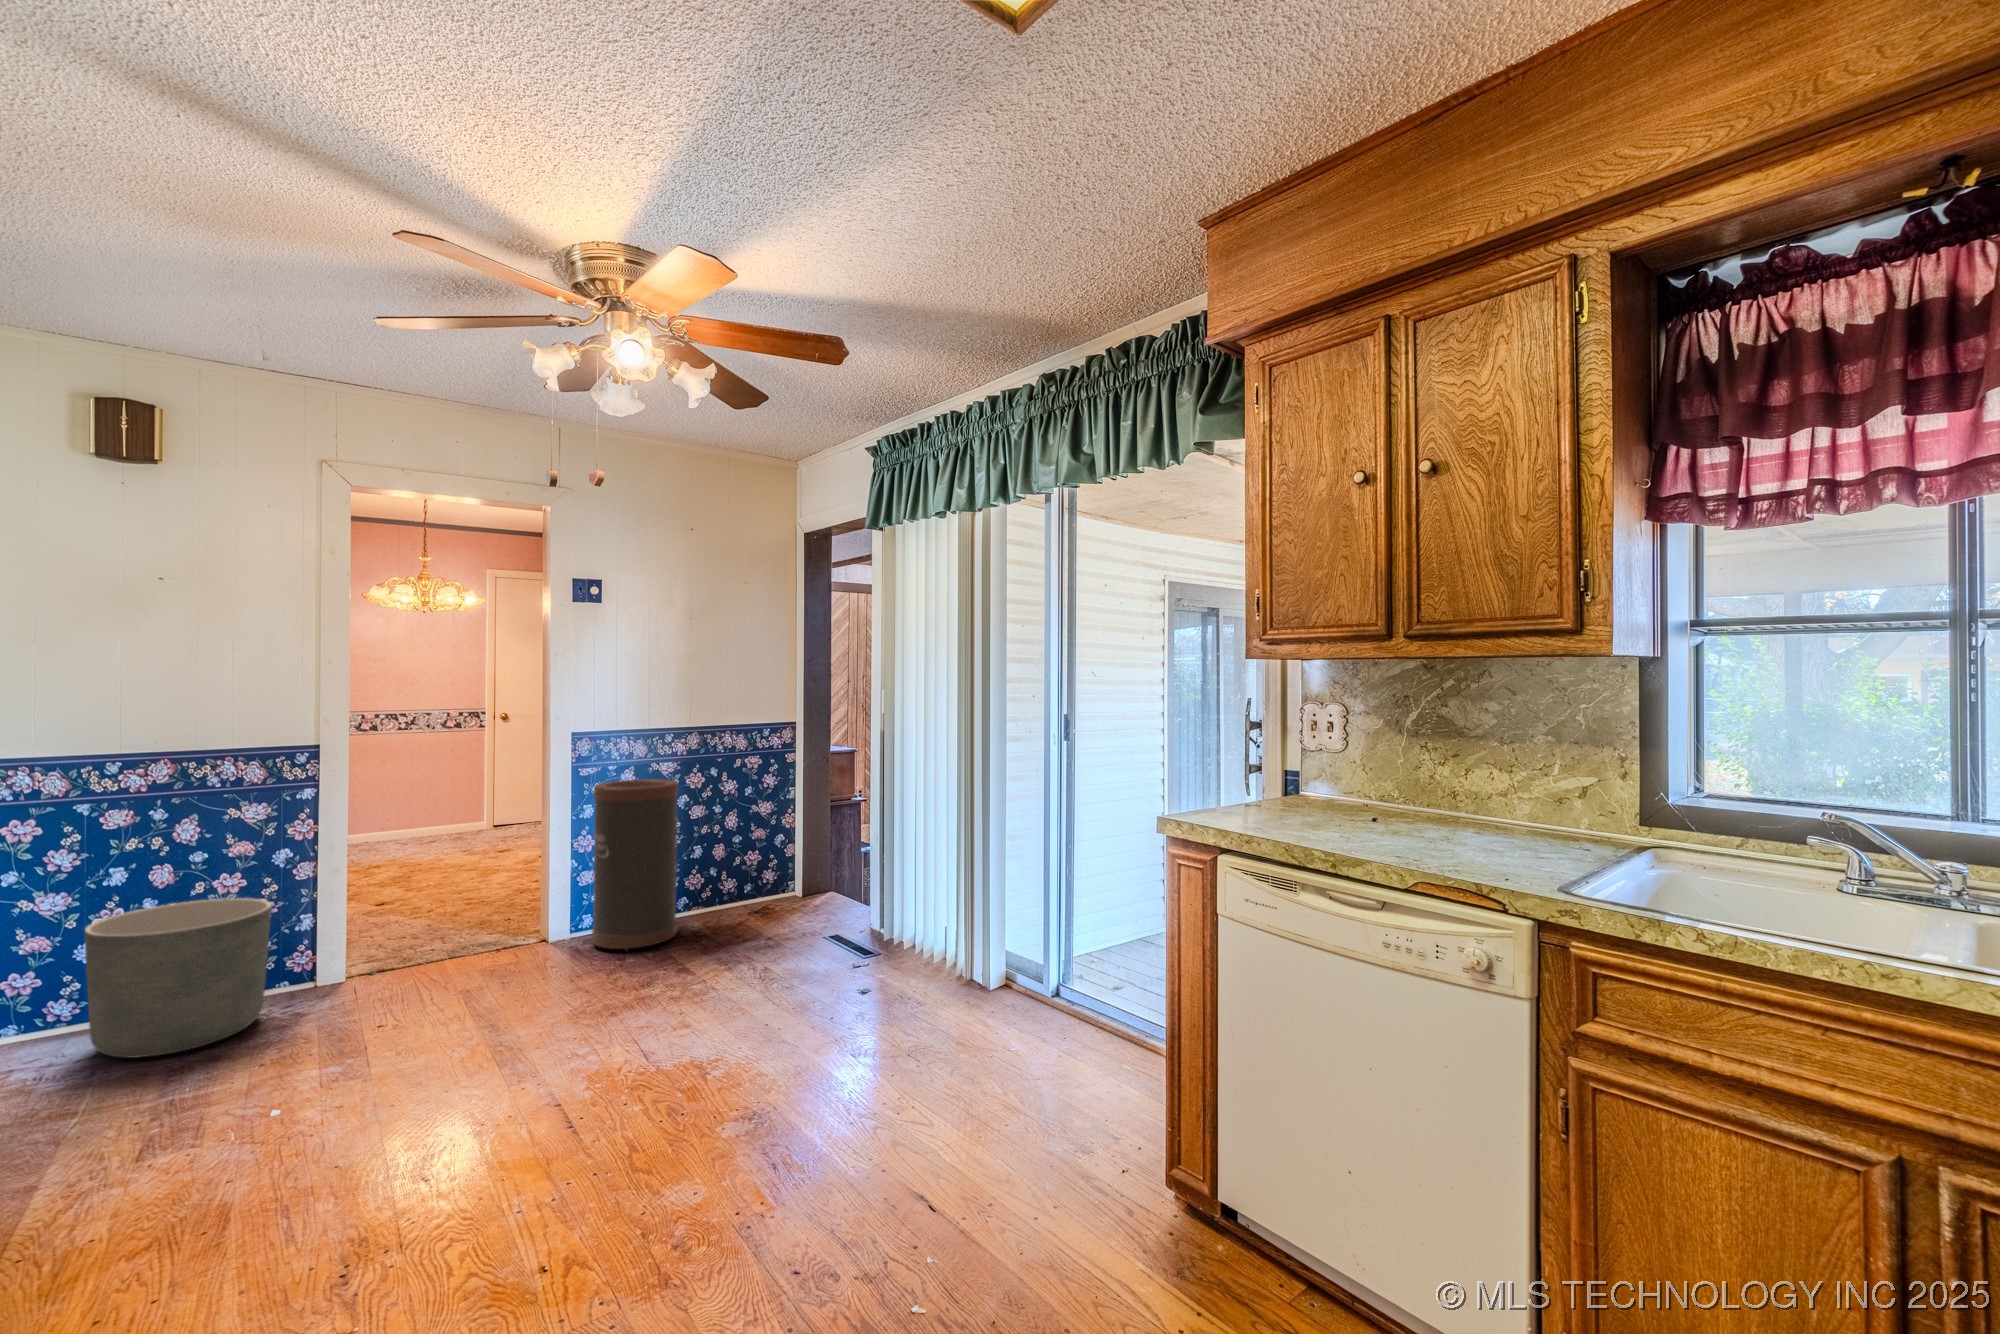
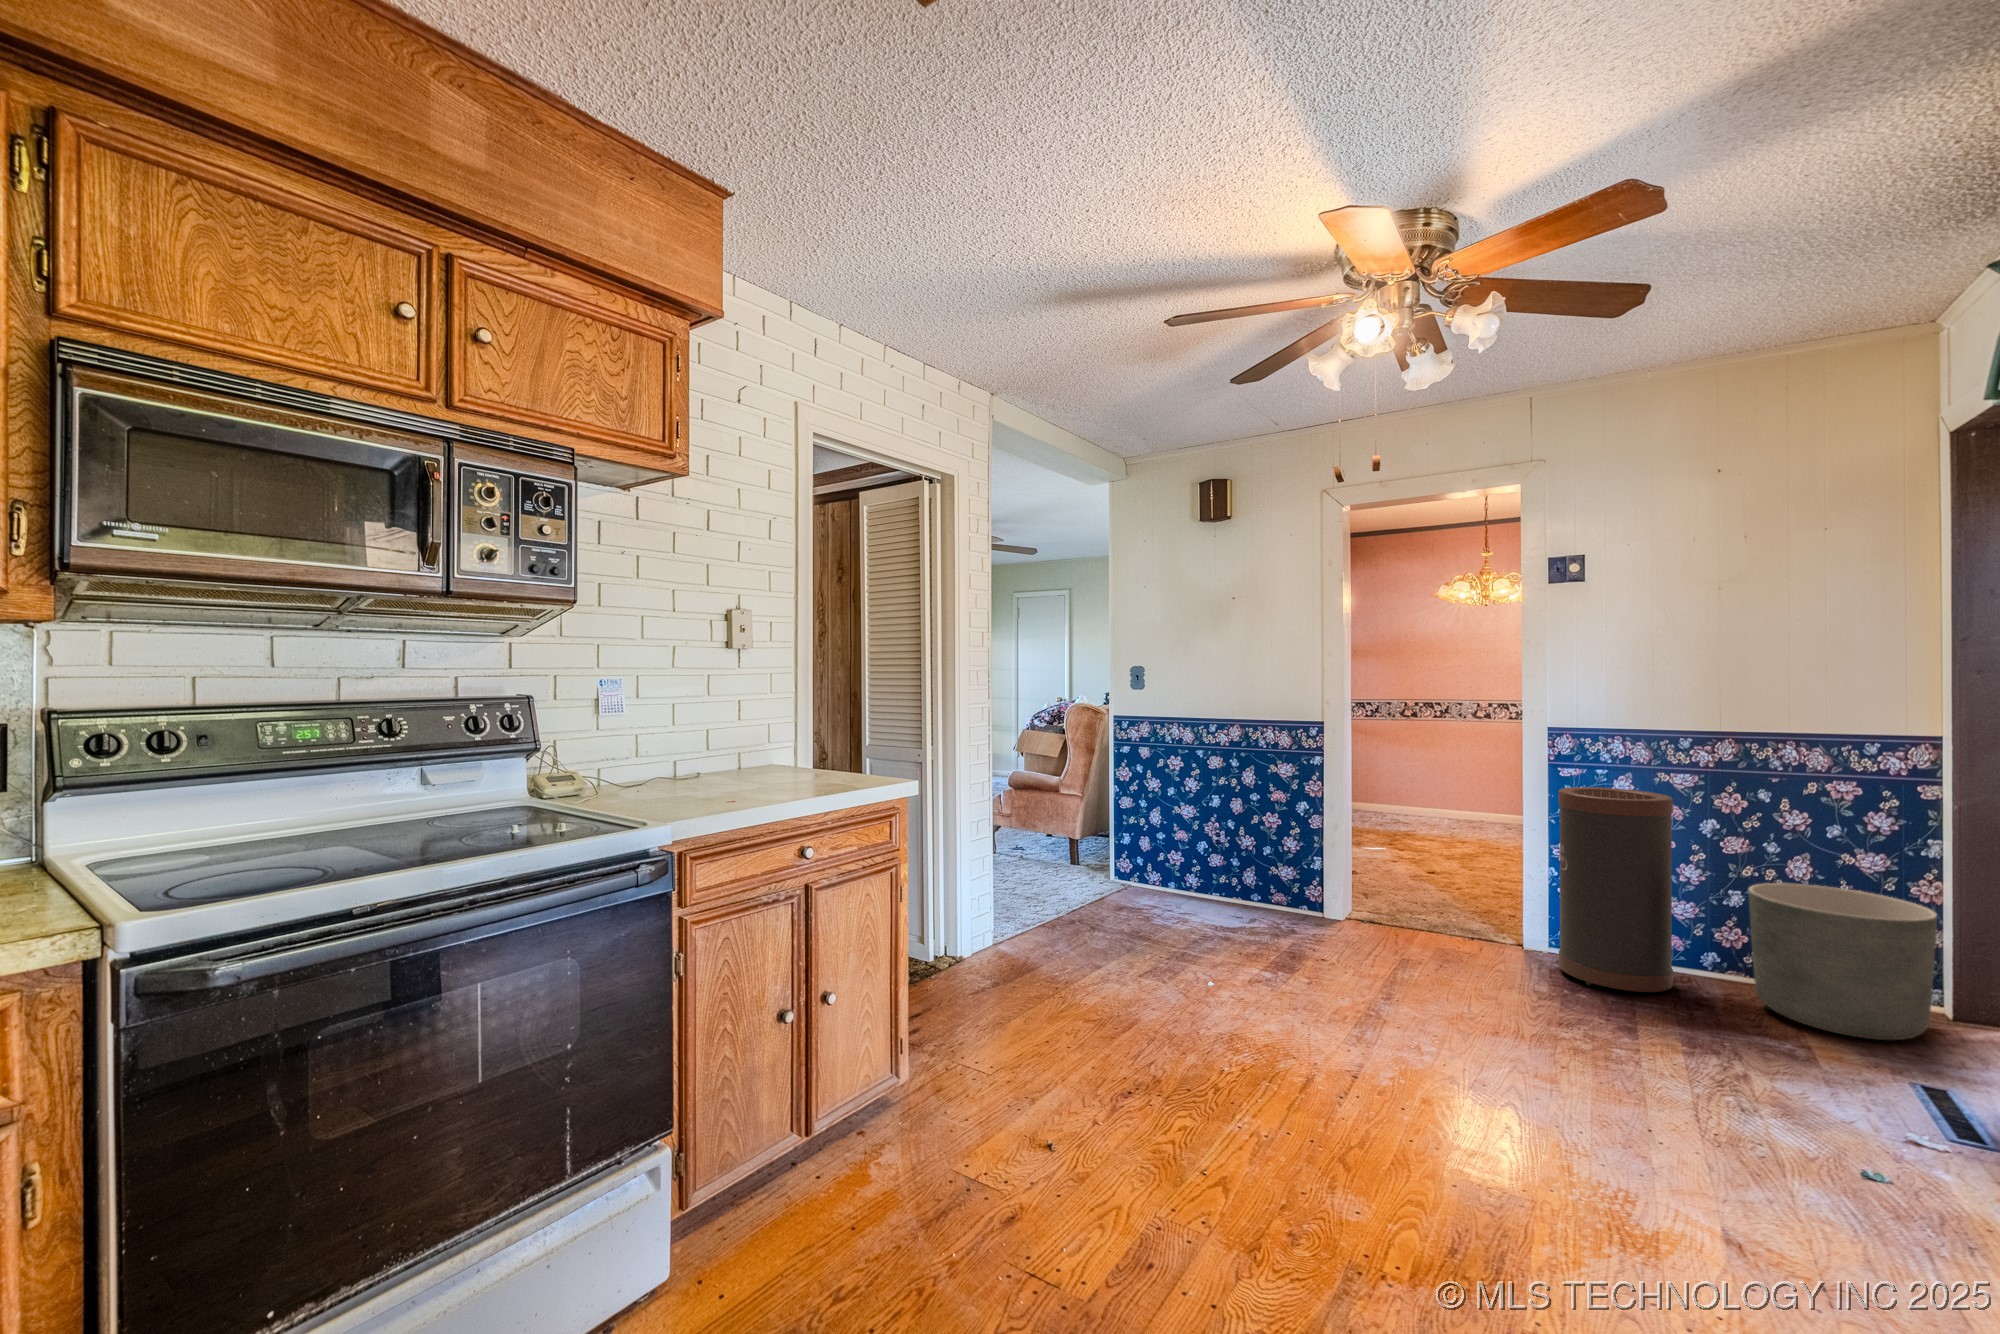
planter: present [85,898,271,1058] -> present [1748,883,1937,1040]

